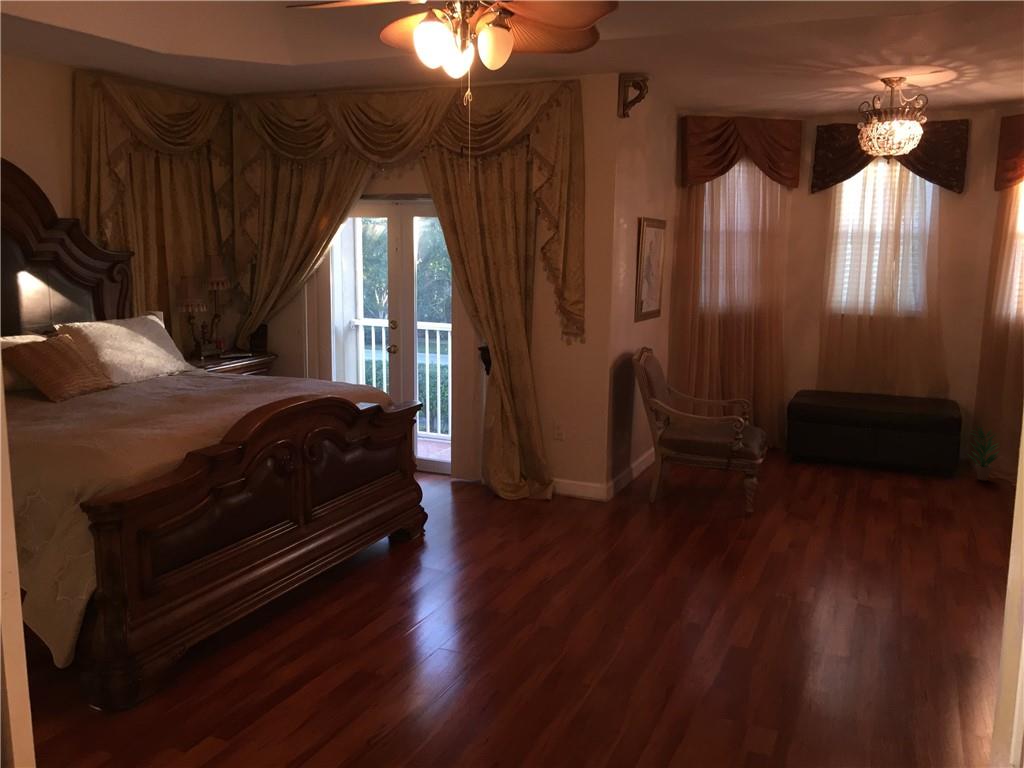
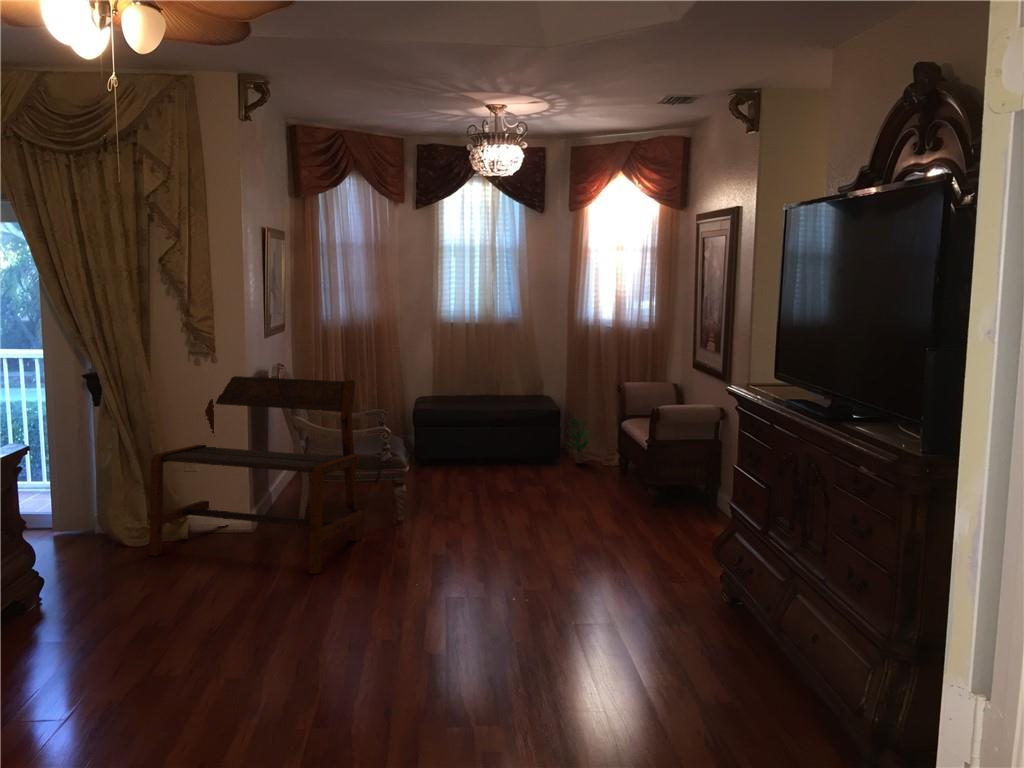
bench: none [514,353,705,550] -> present [149,376,363,574]

